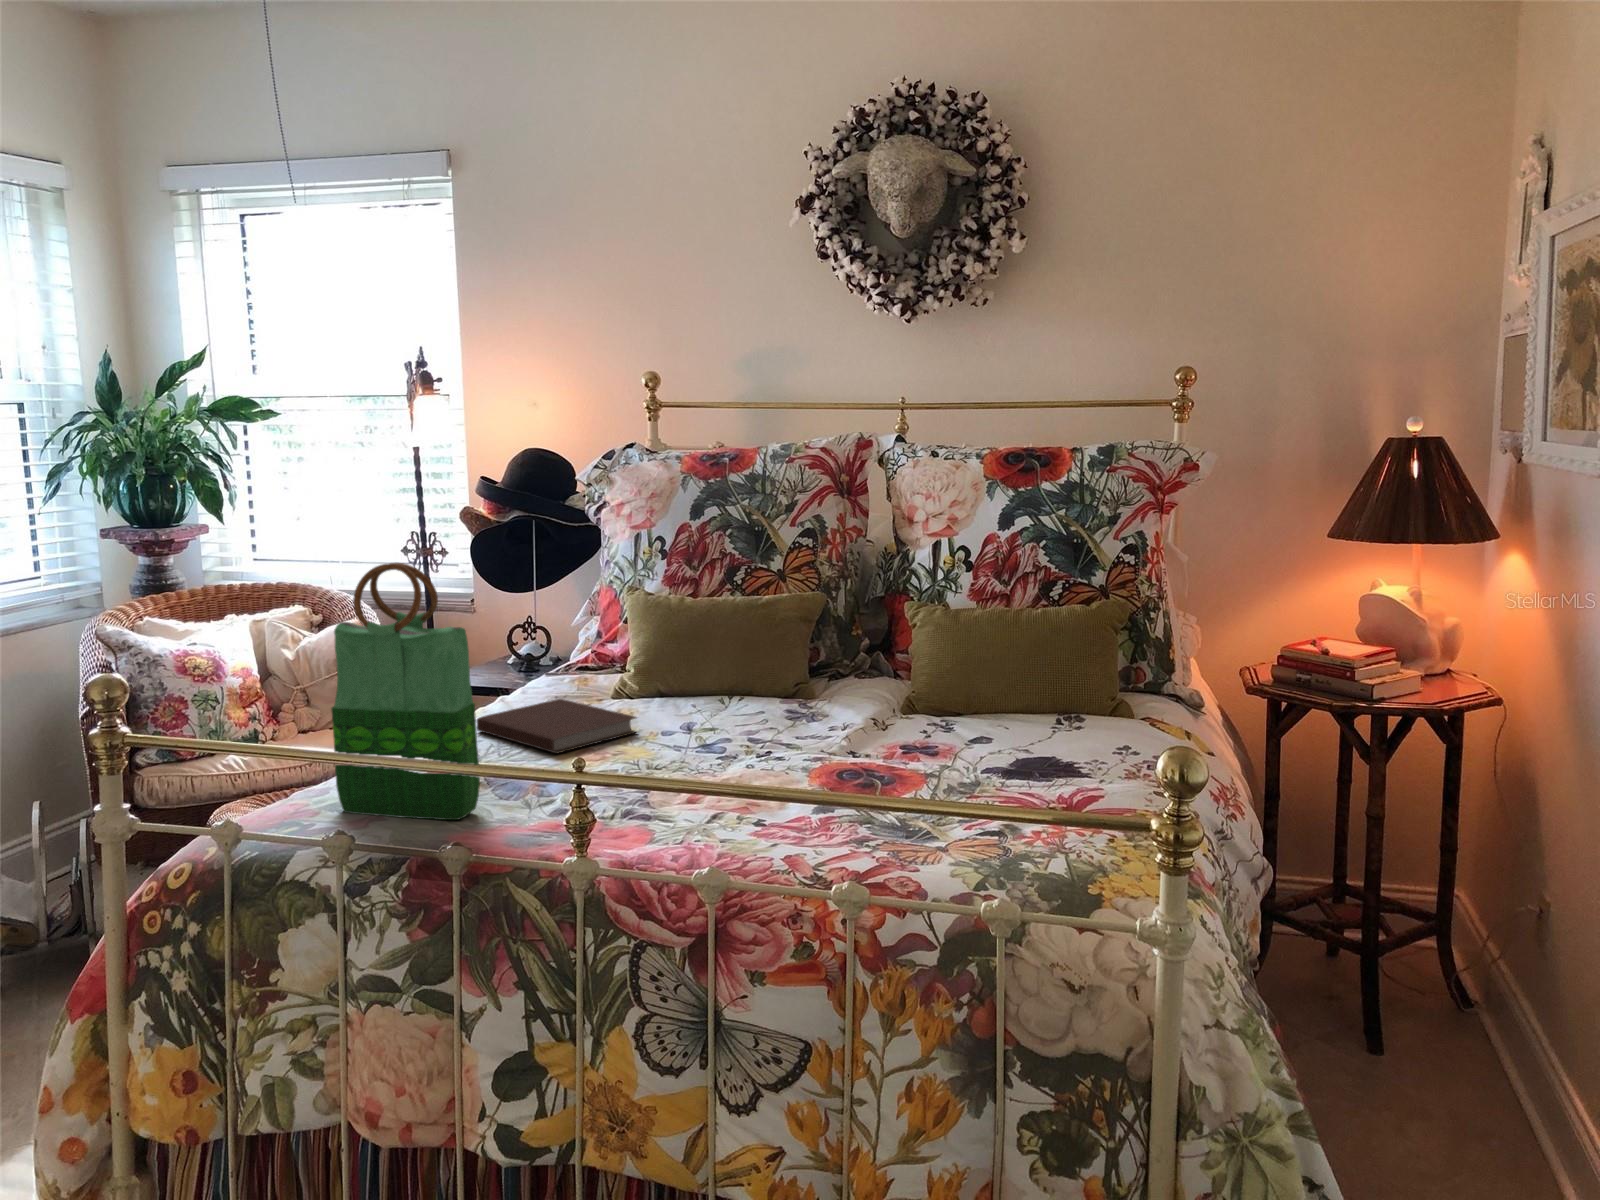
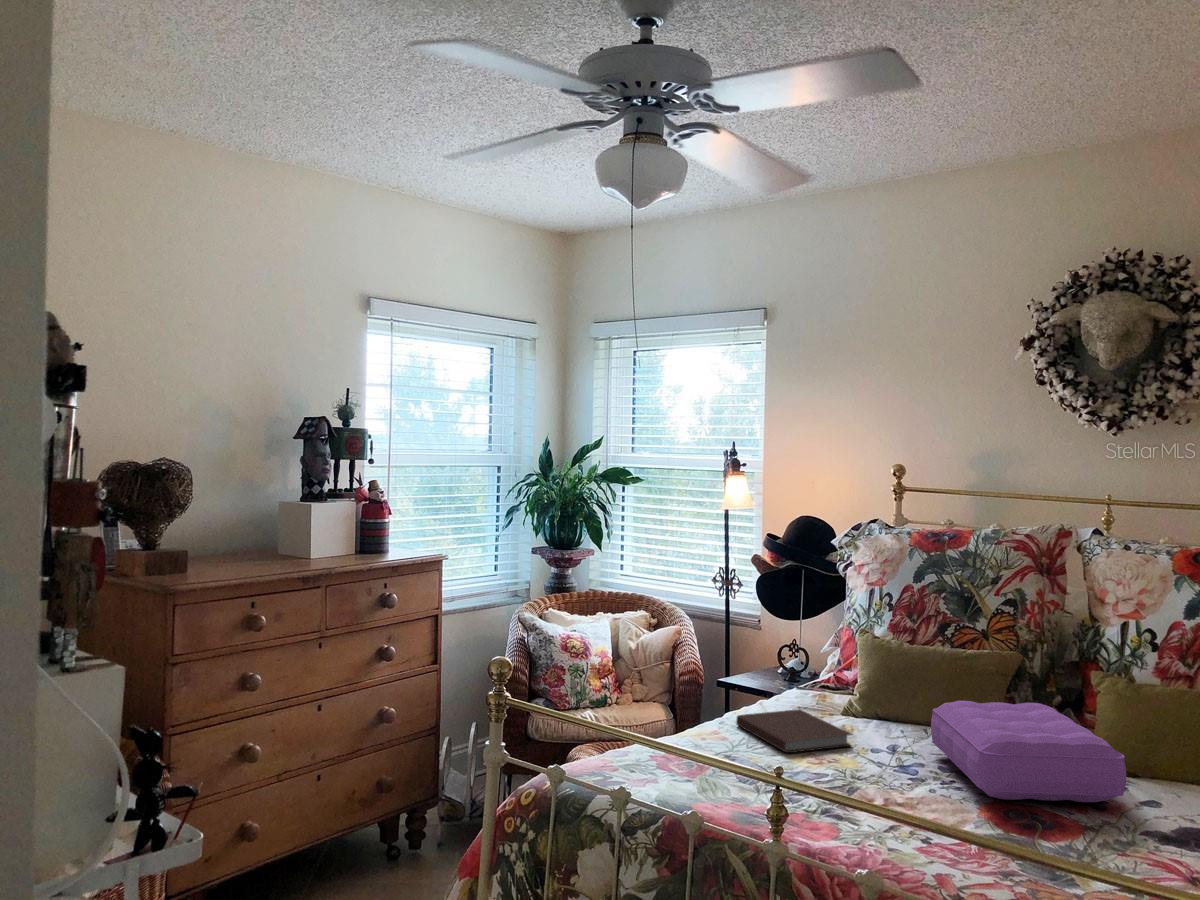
tote bag: present [331,563,480,820] -> none [630,606,724,792]
pillow: none [733,646,962,762] -> present [931,701,1126,802]

